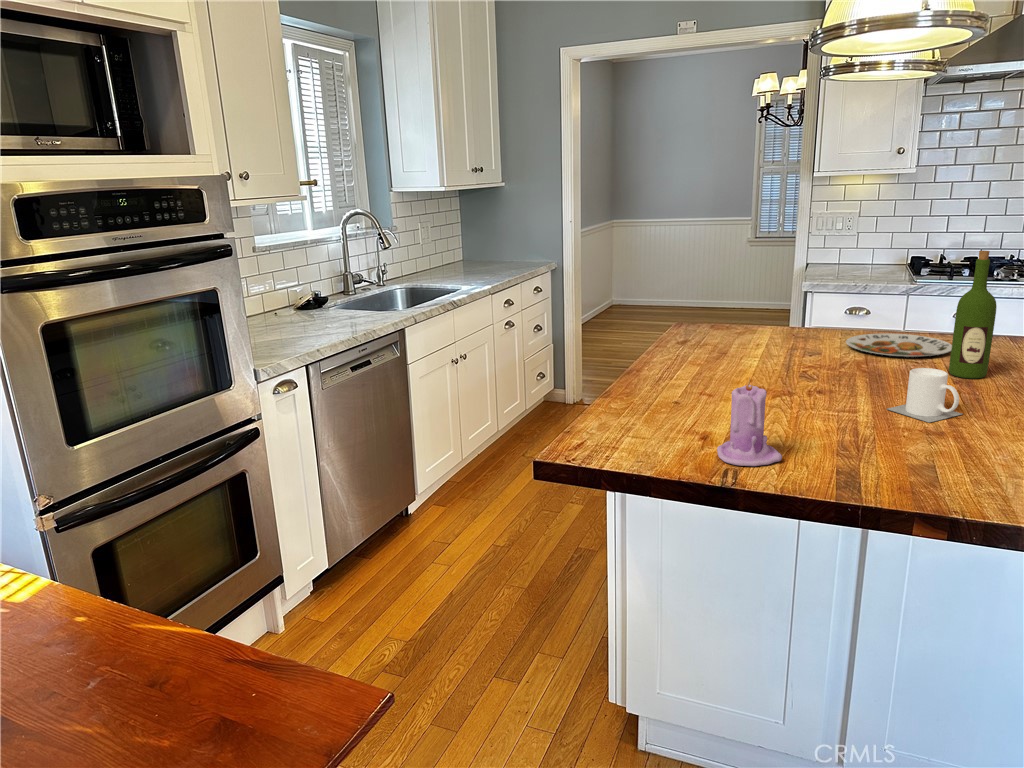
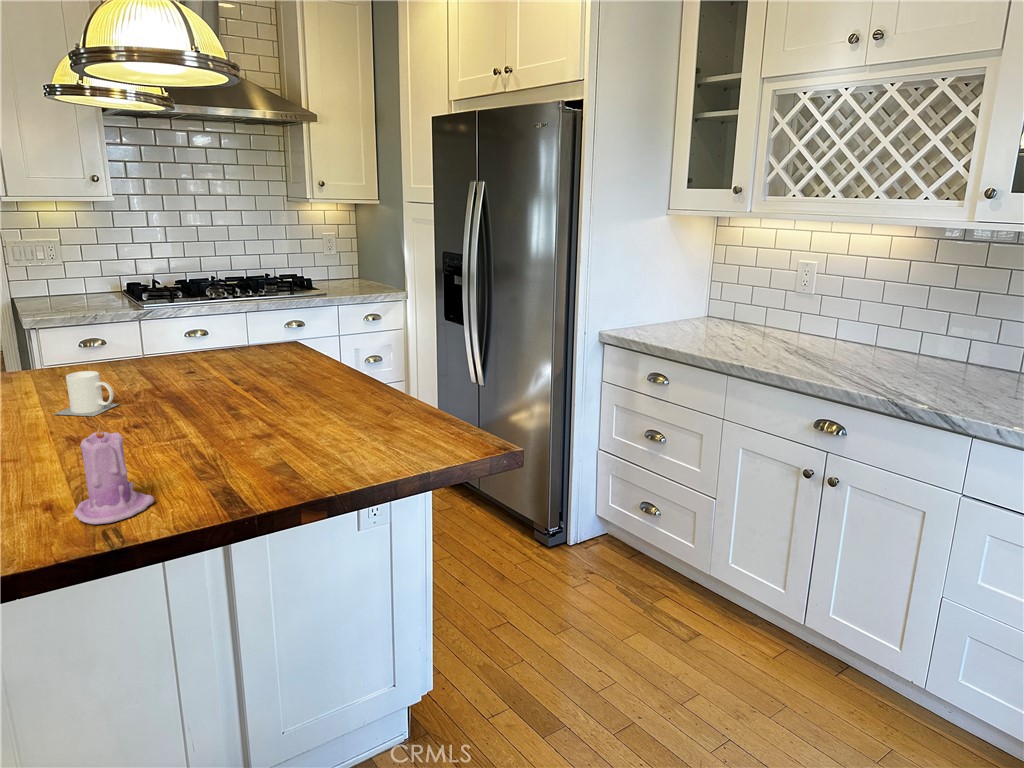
wine bottle: present [949,251,997,378] -> none [229,273,264,386]
plate: present [846,333,952,357] -> none [122,356,224,379]
mug: present [887,368,962,423] -> present [55,371,119,416]

